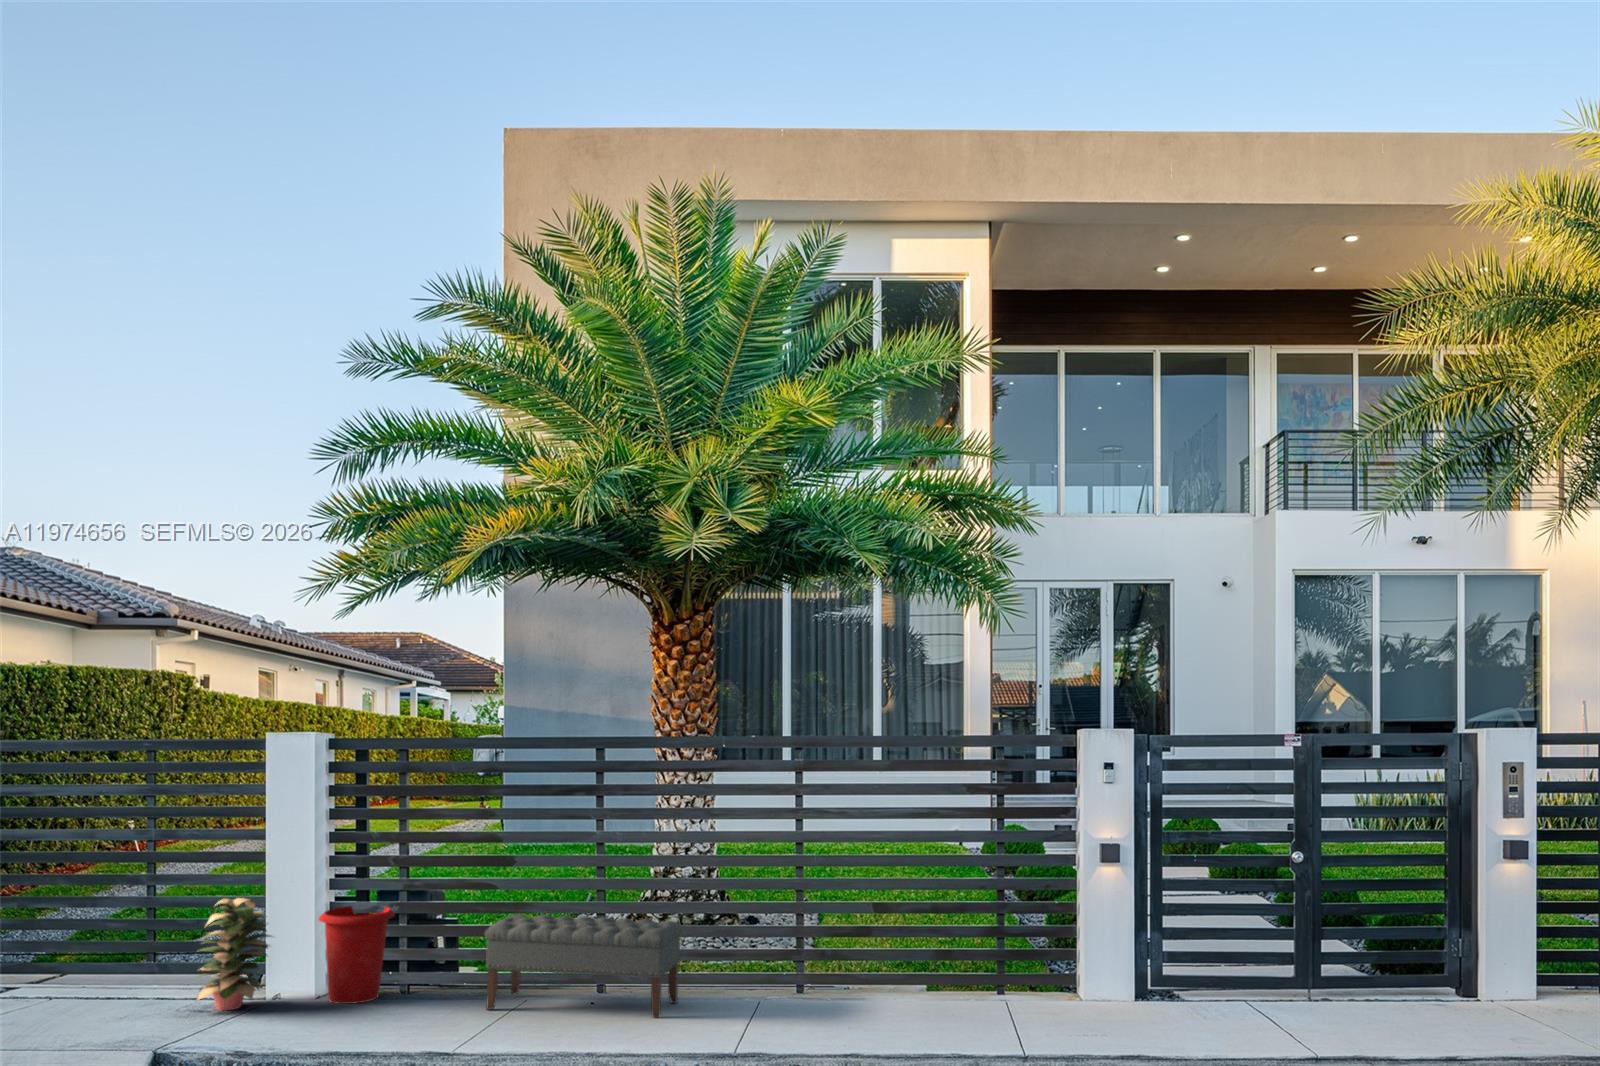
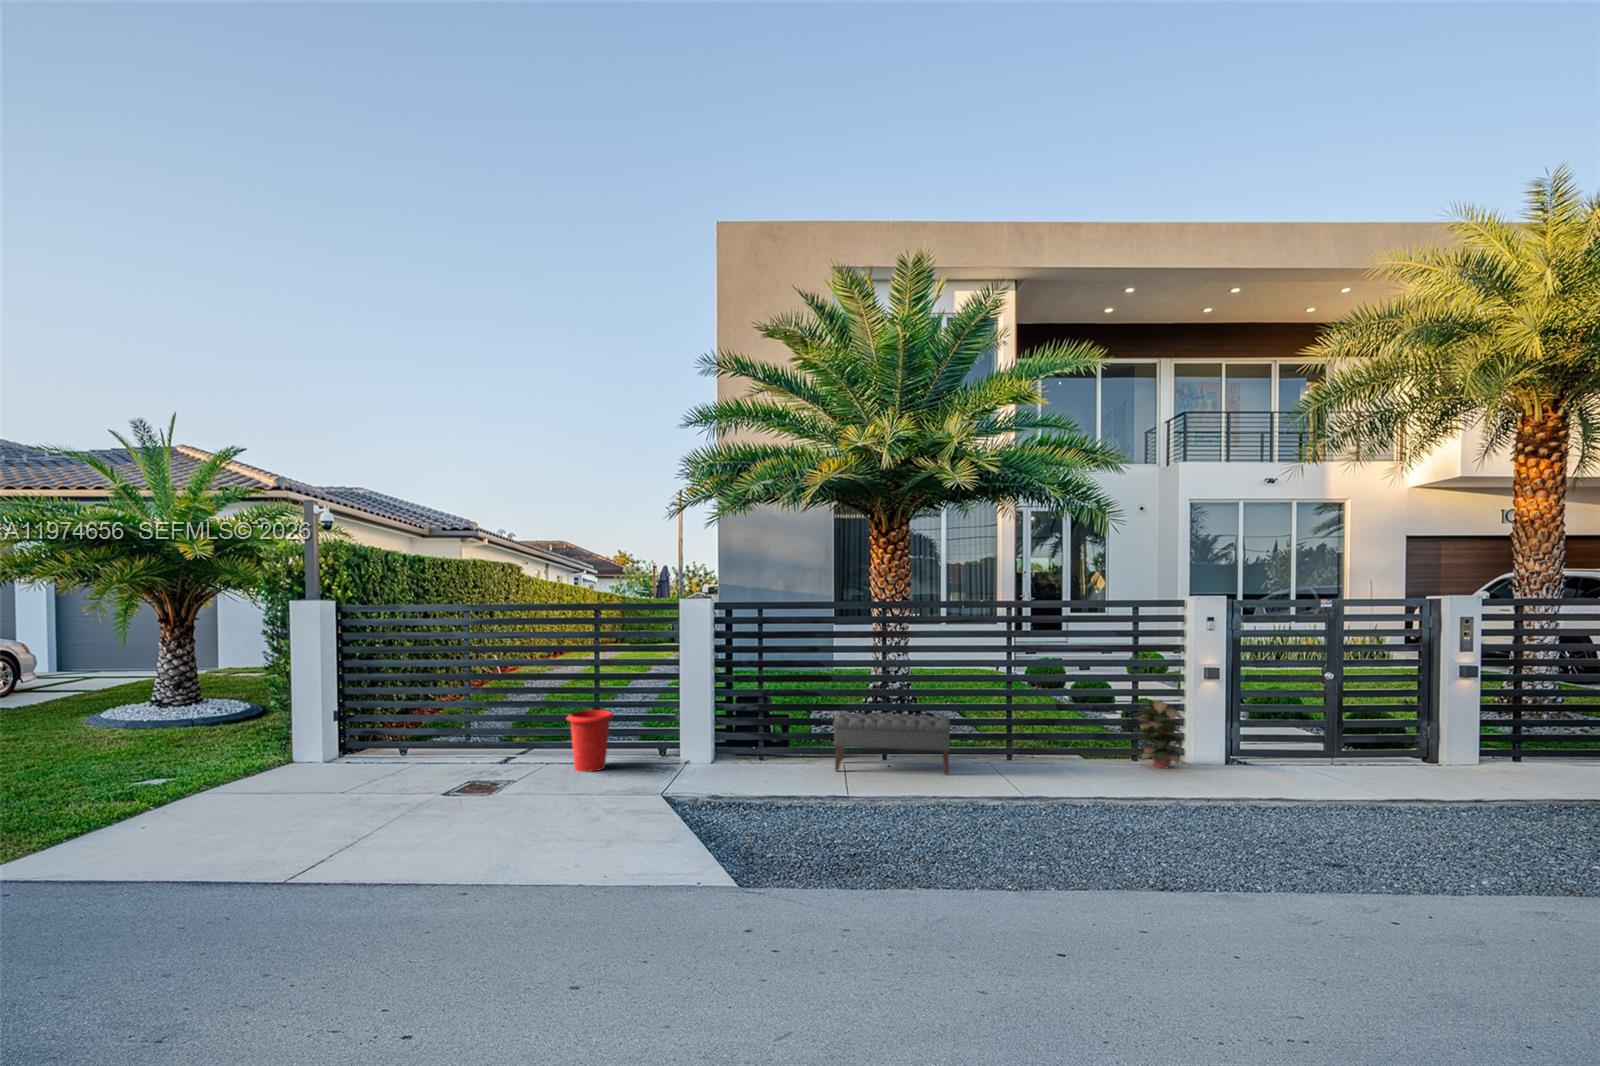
decorative plant: present [196,898,271,1010] -> present [1137,700,1184,768]
waste bin: present [318,906,395,1004] -> present [567,710,614,772]

